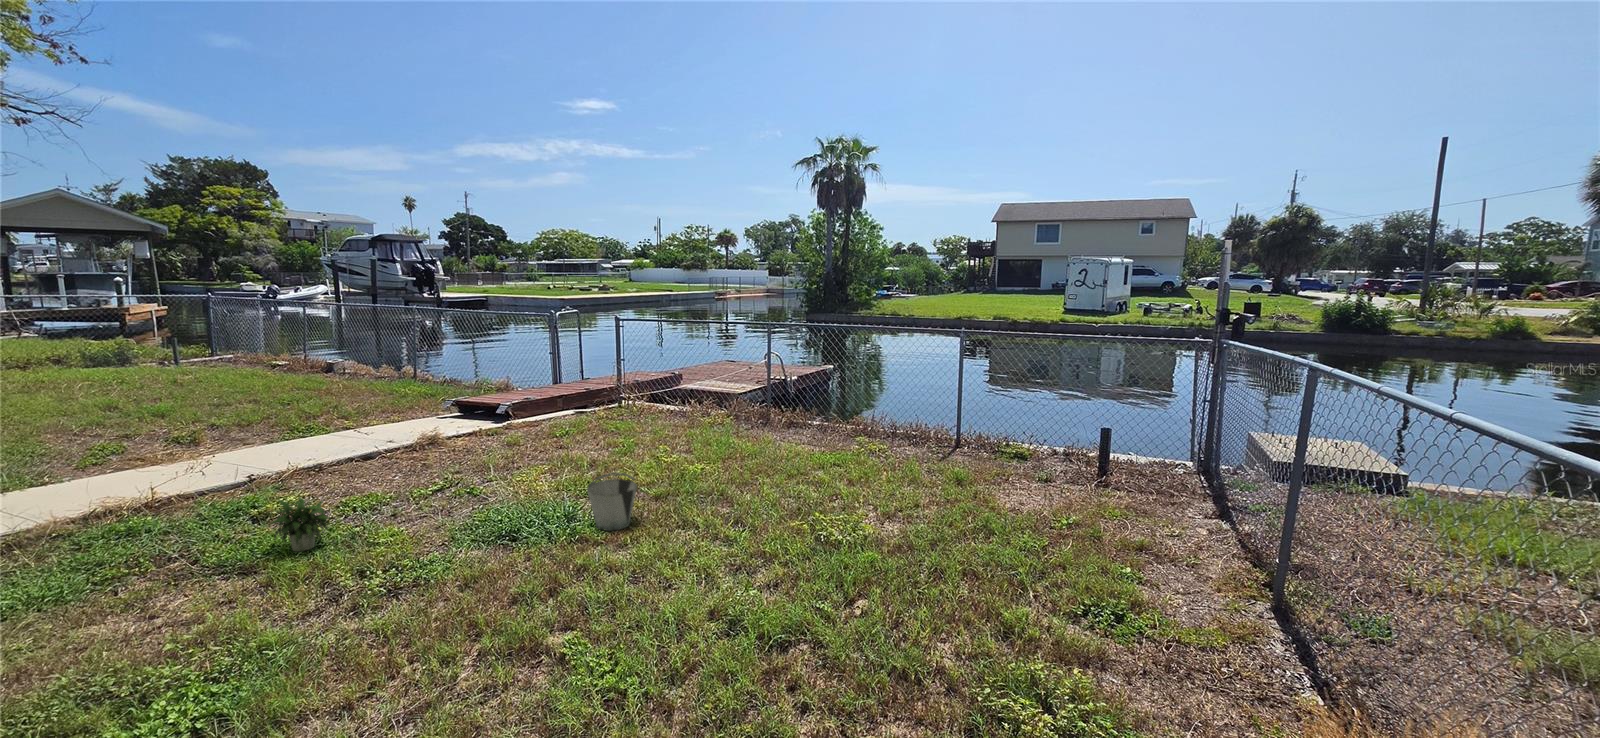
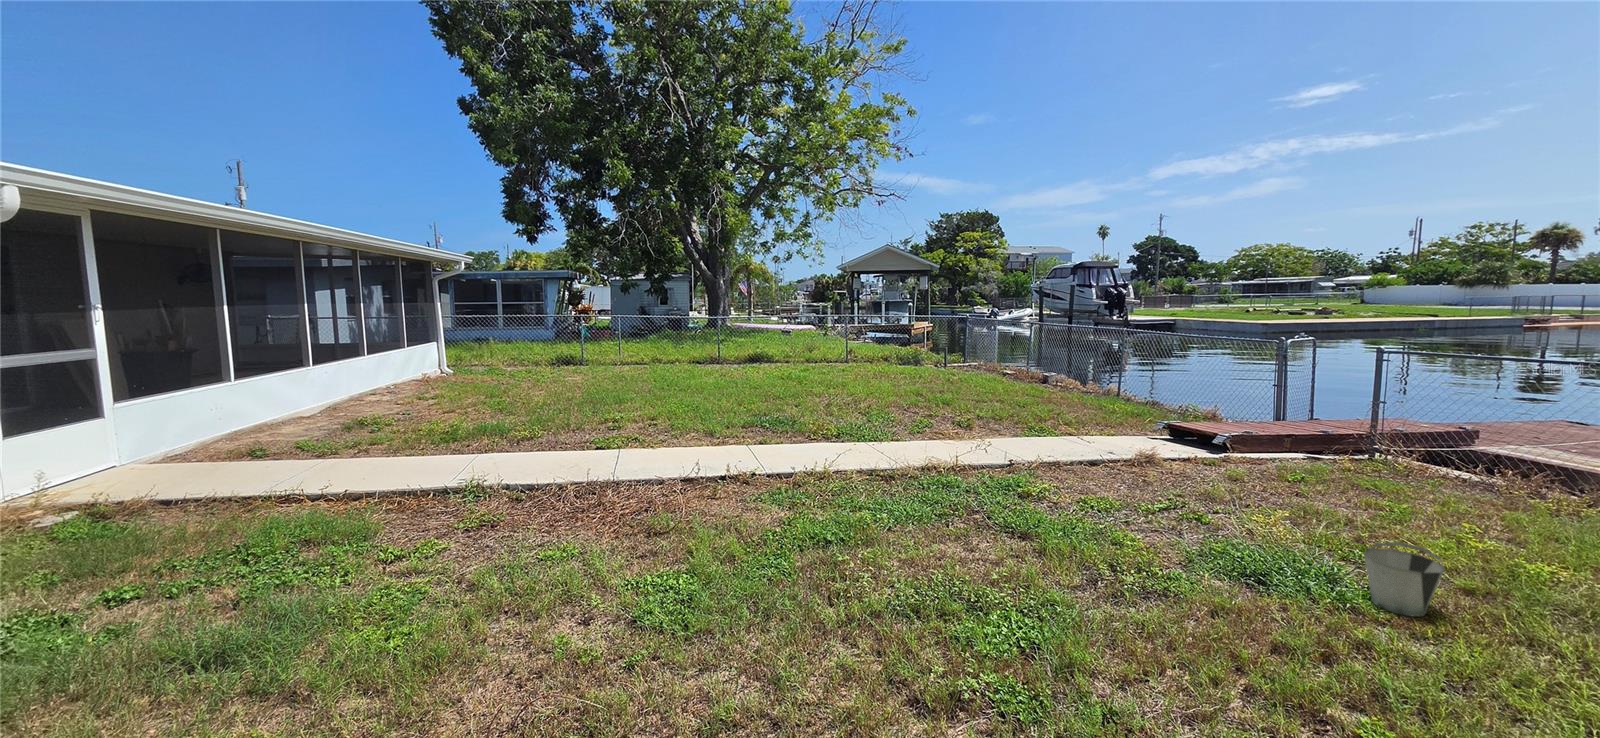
potted plant: present [269,497,331,551] -> none [1040,485,1084,532]

